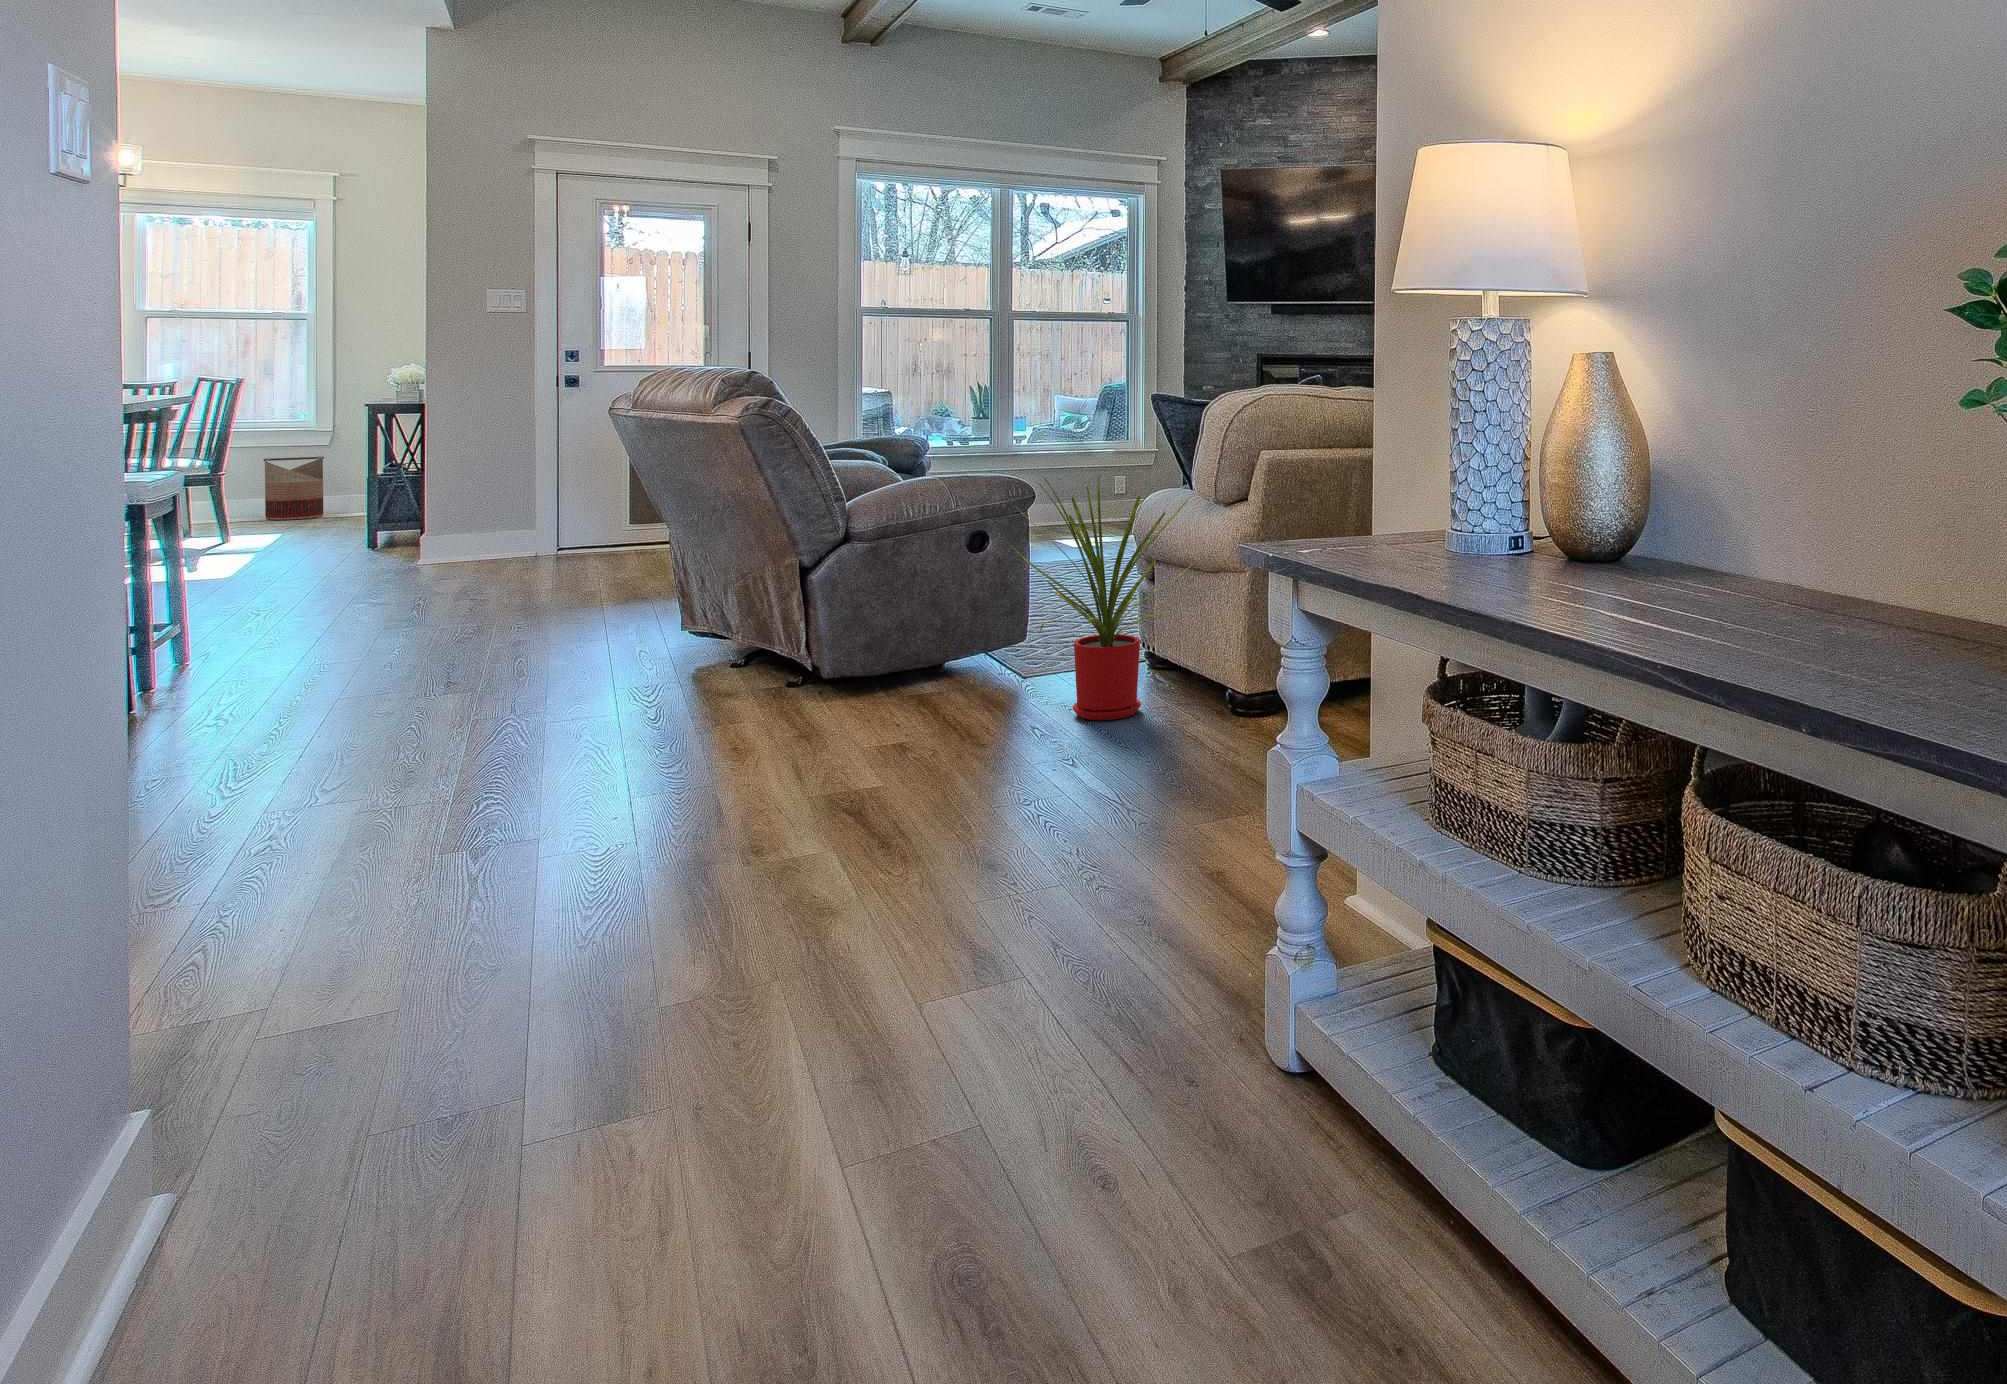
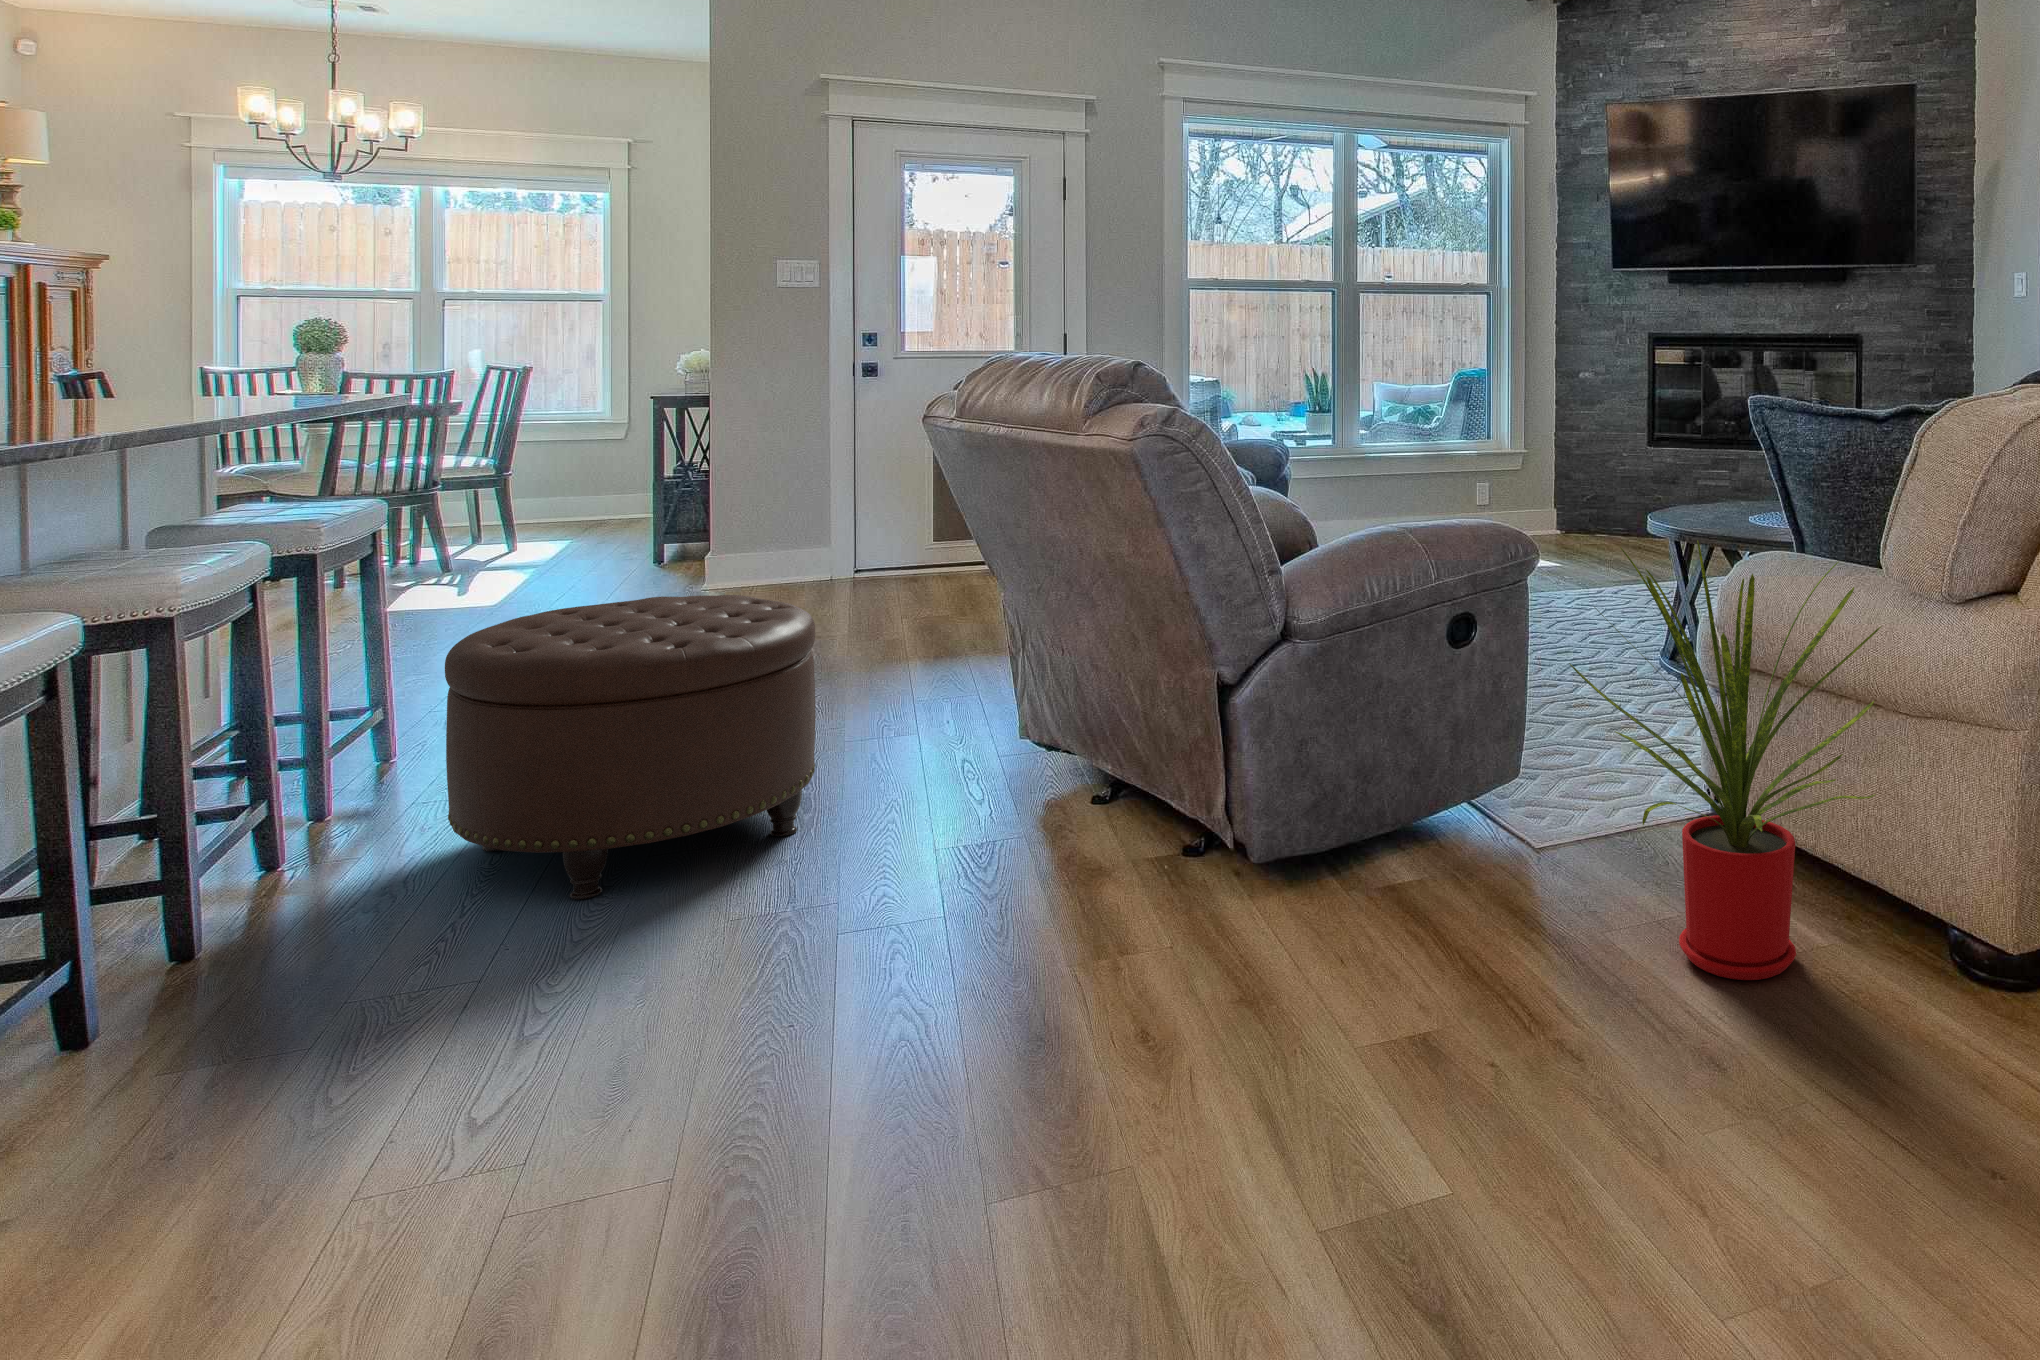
basket: present [264,456,324,520] -> none [557,449,616,519]
ottoman: none [235,534,516,722] -> present [445,595,816,900]

